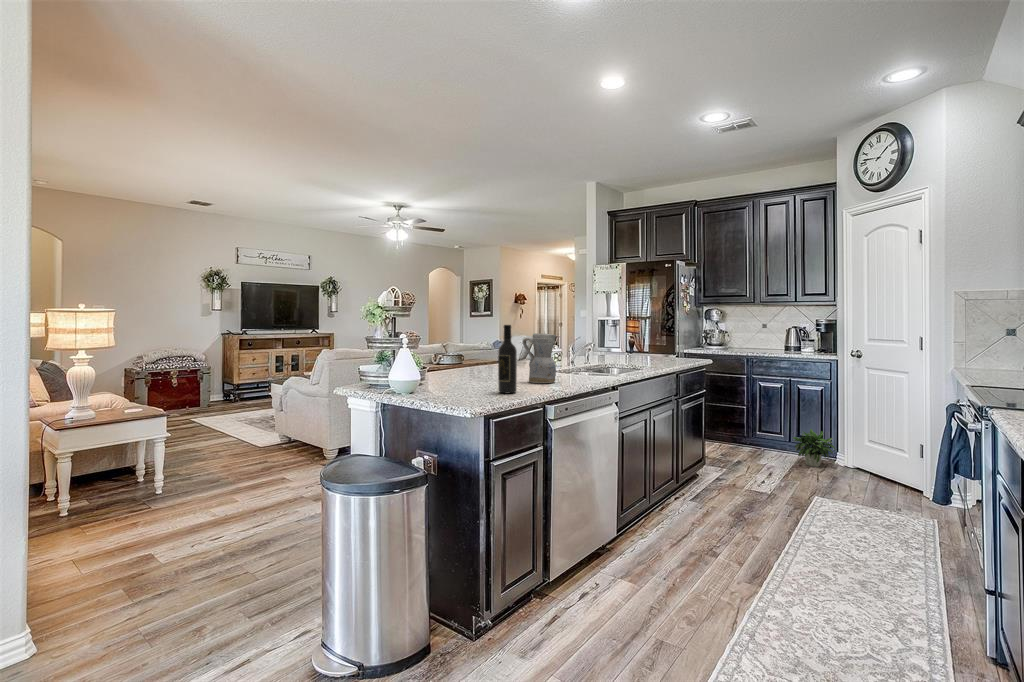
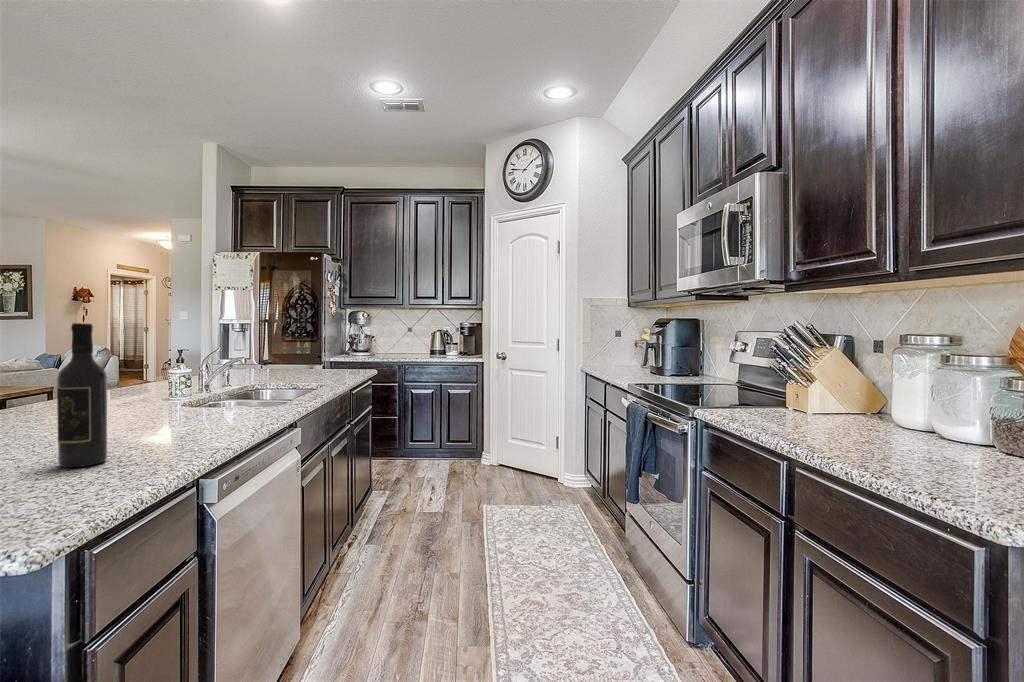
ceramic pitcher: present [523,333,556,383] -> none [113,341,186,430]
potted plant: present [793,429,838,467] -> none [449,432,487,470]

